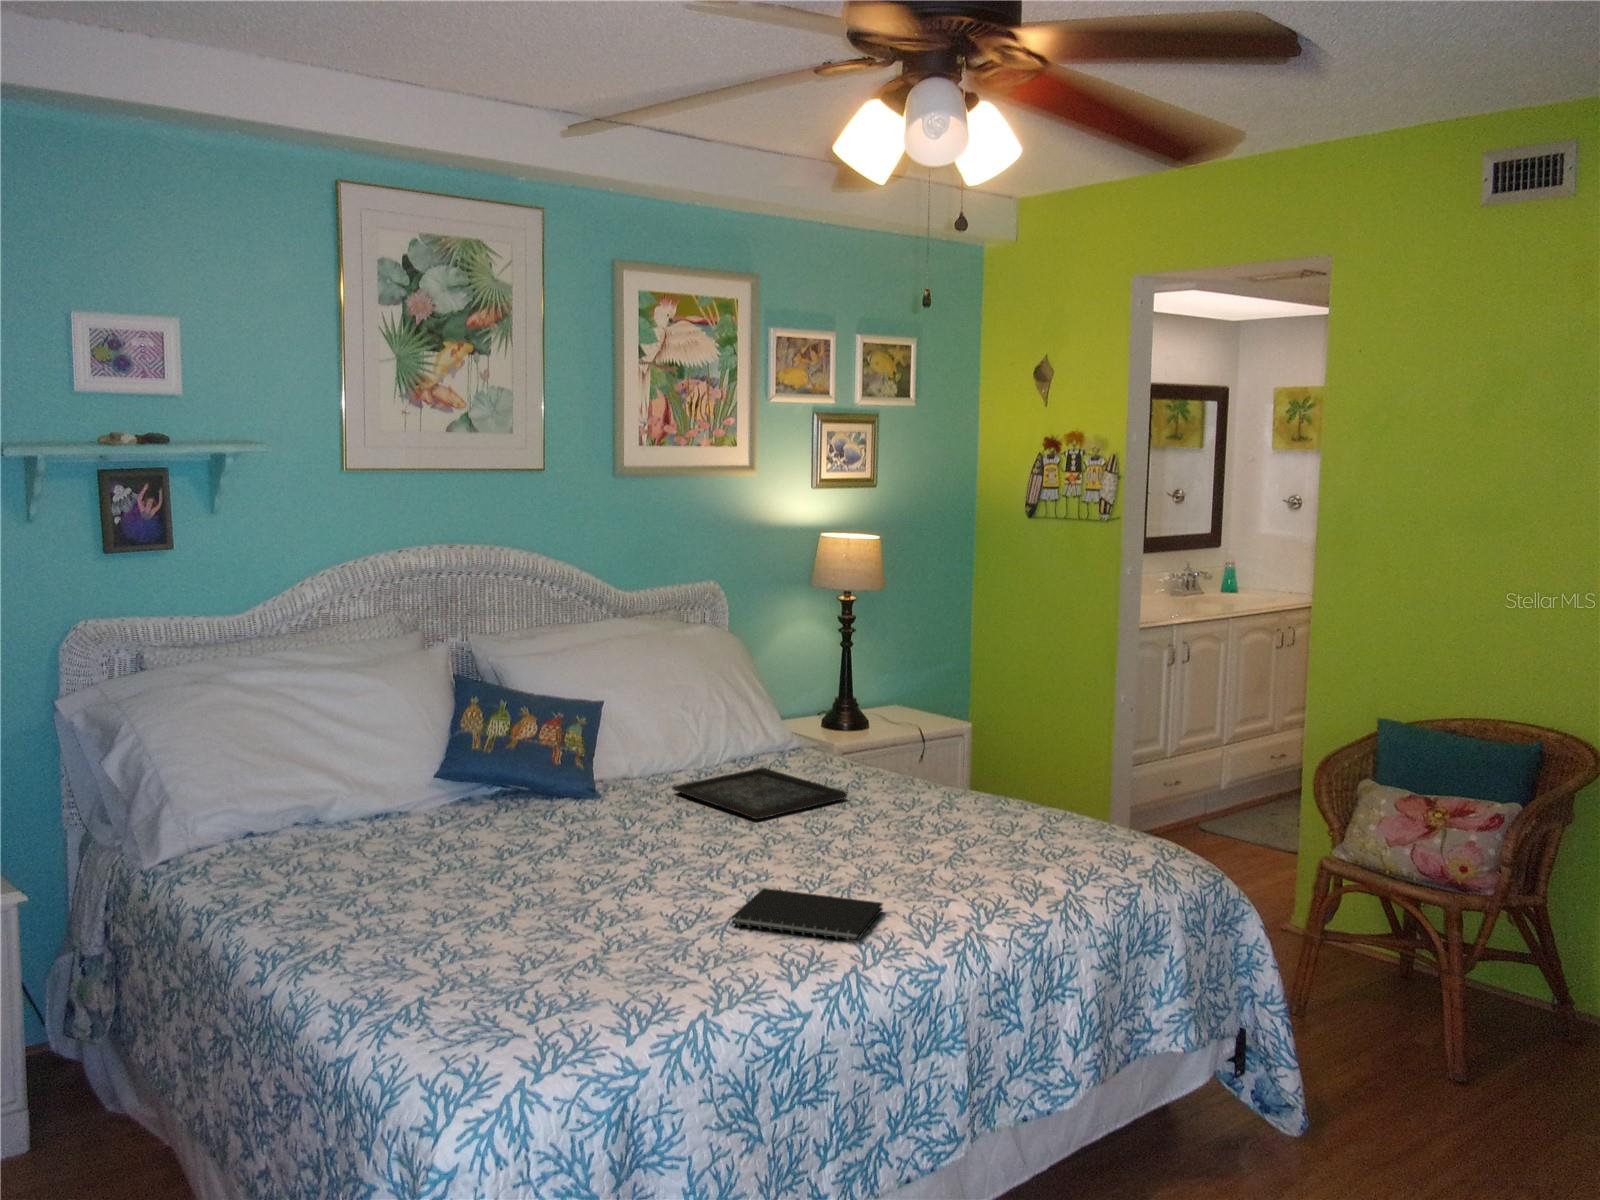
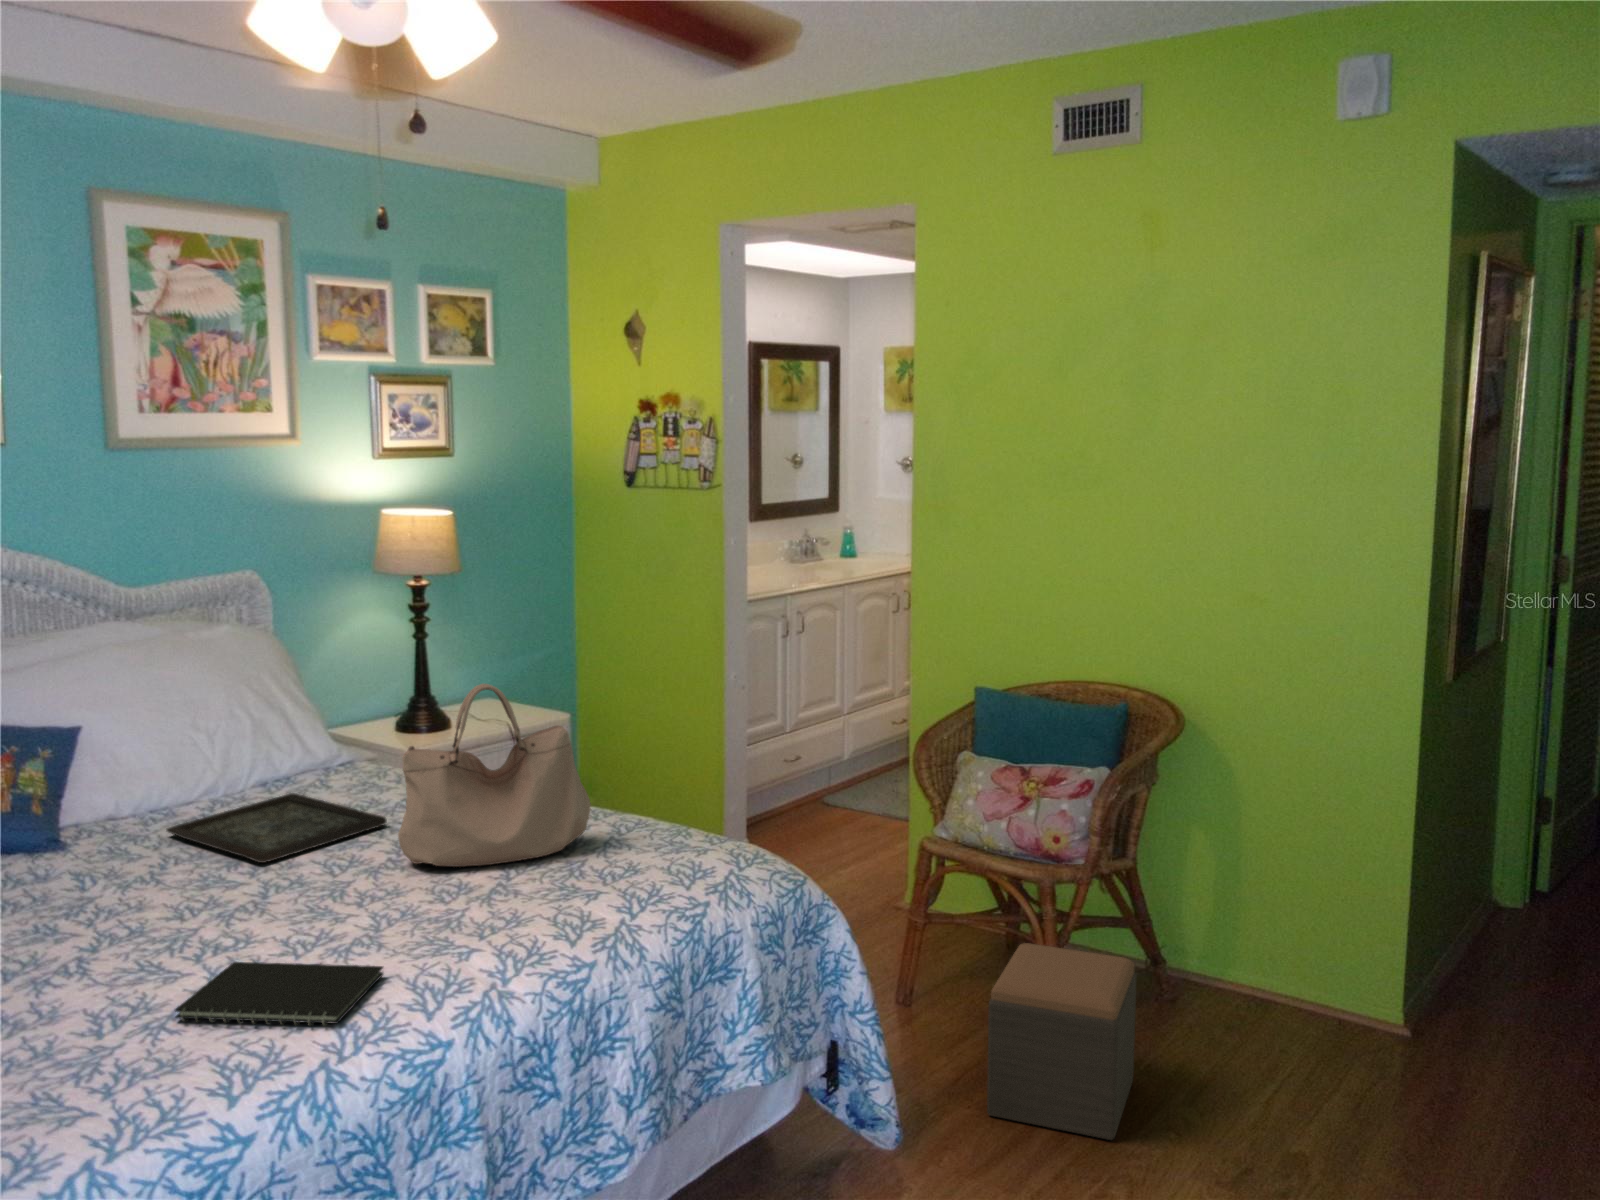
handbag: none [868,682,1029,837] -> present [398,684,591,867]
footstool: none [1388,962,1548,1157] -> present [987,943,1136,1140]

